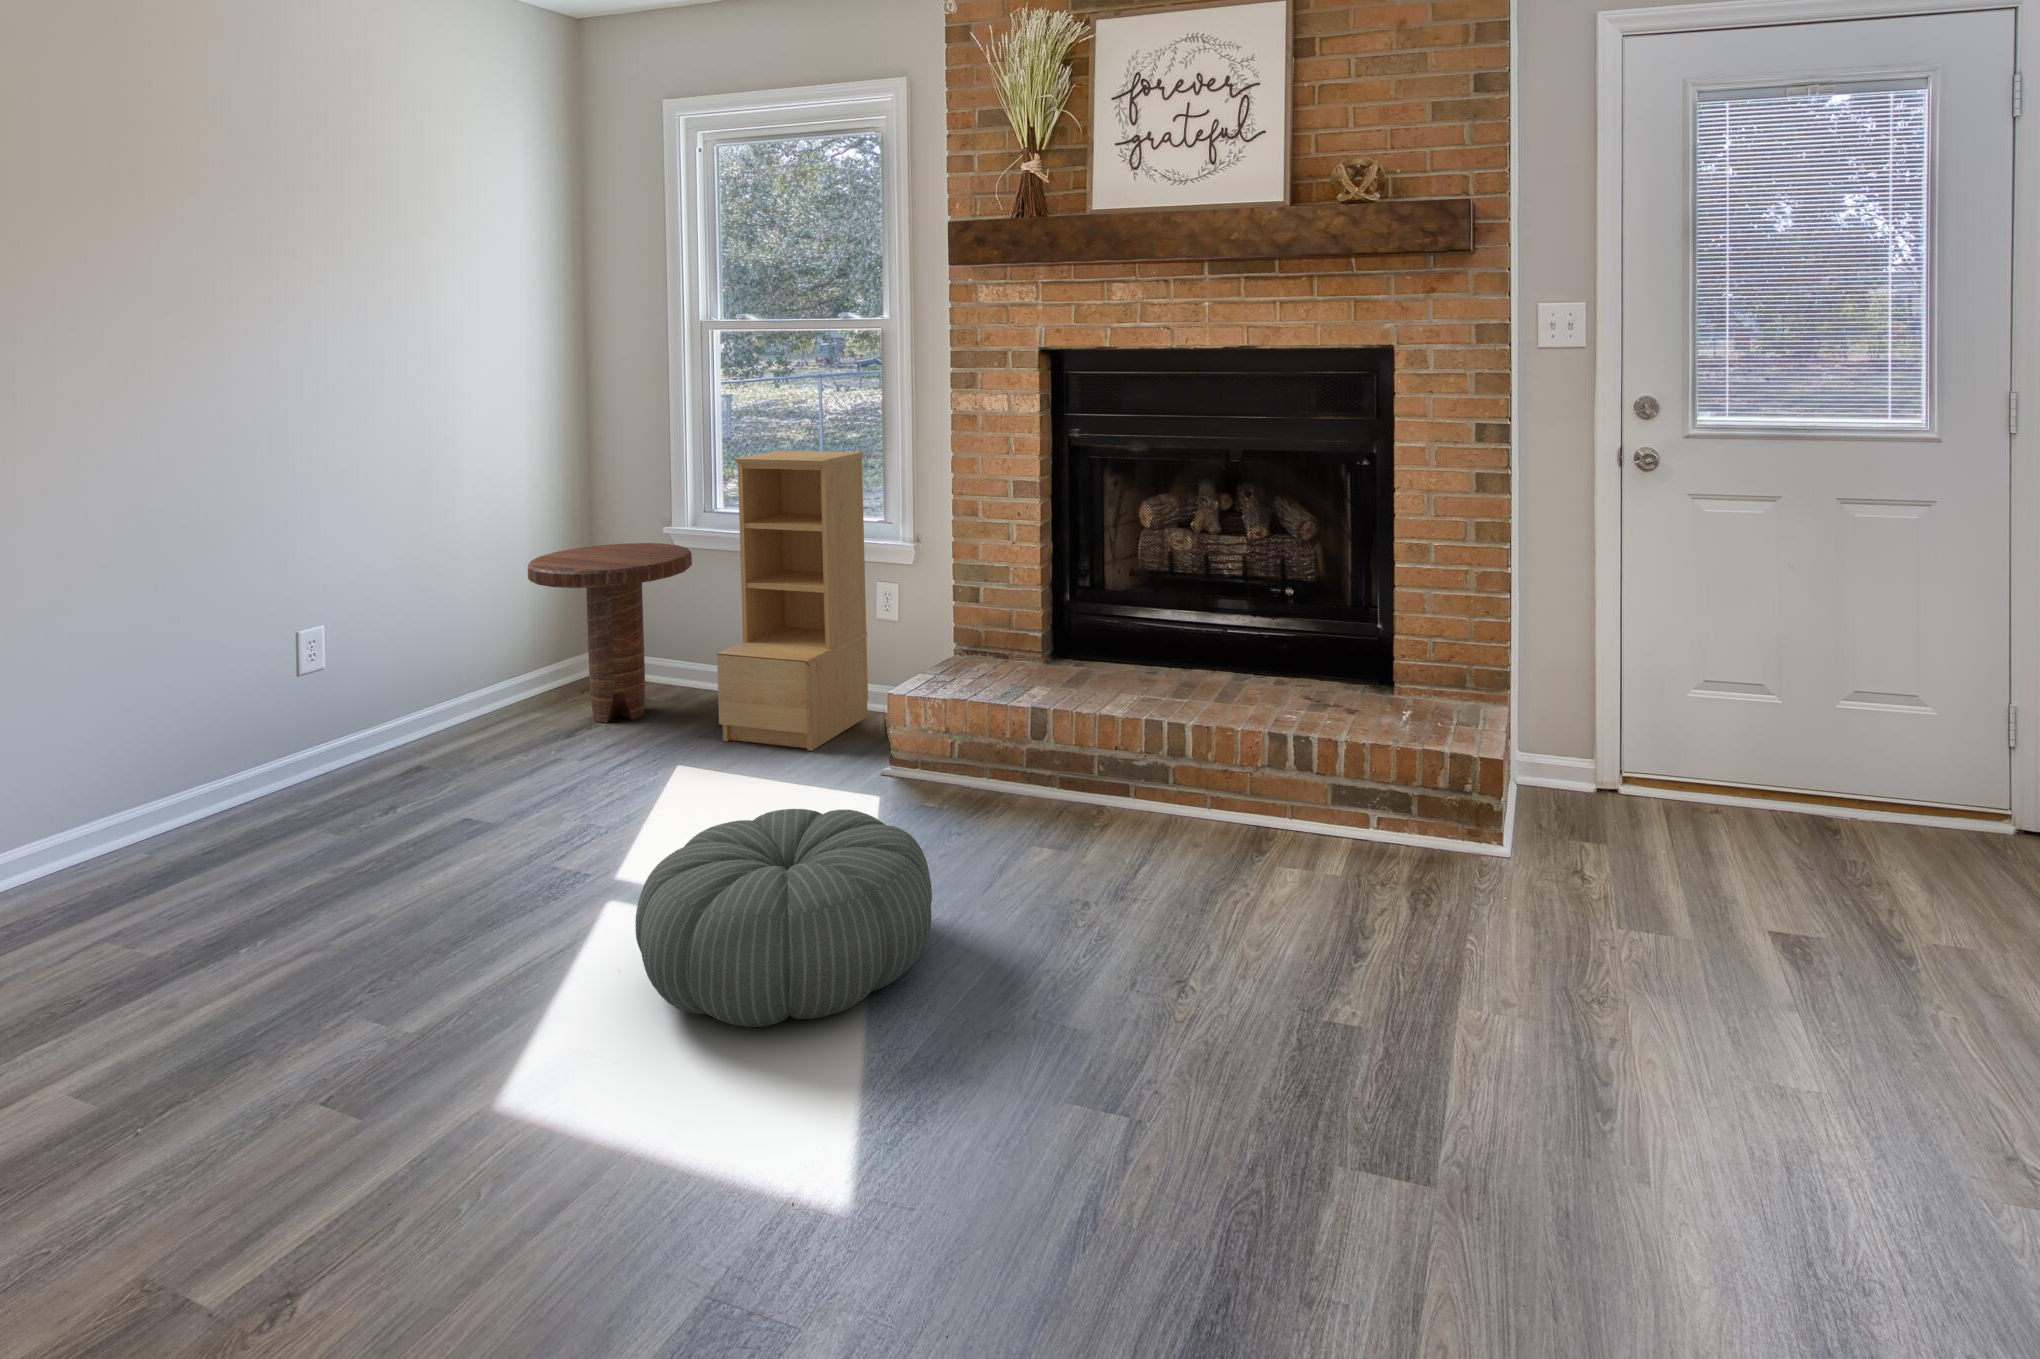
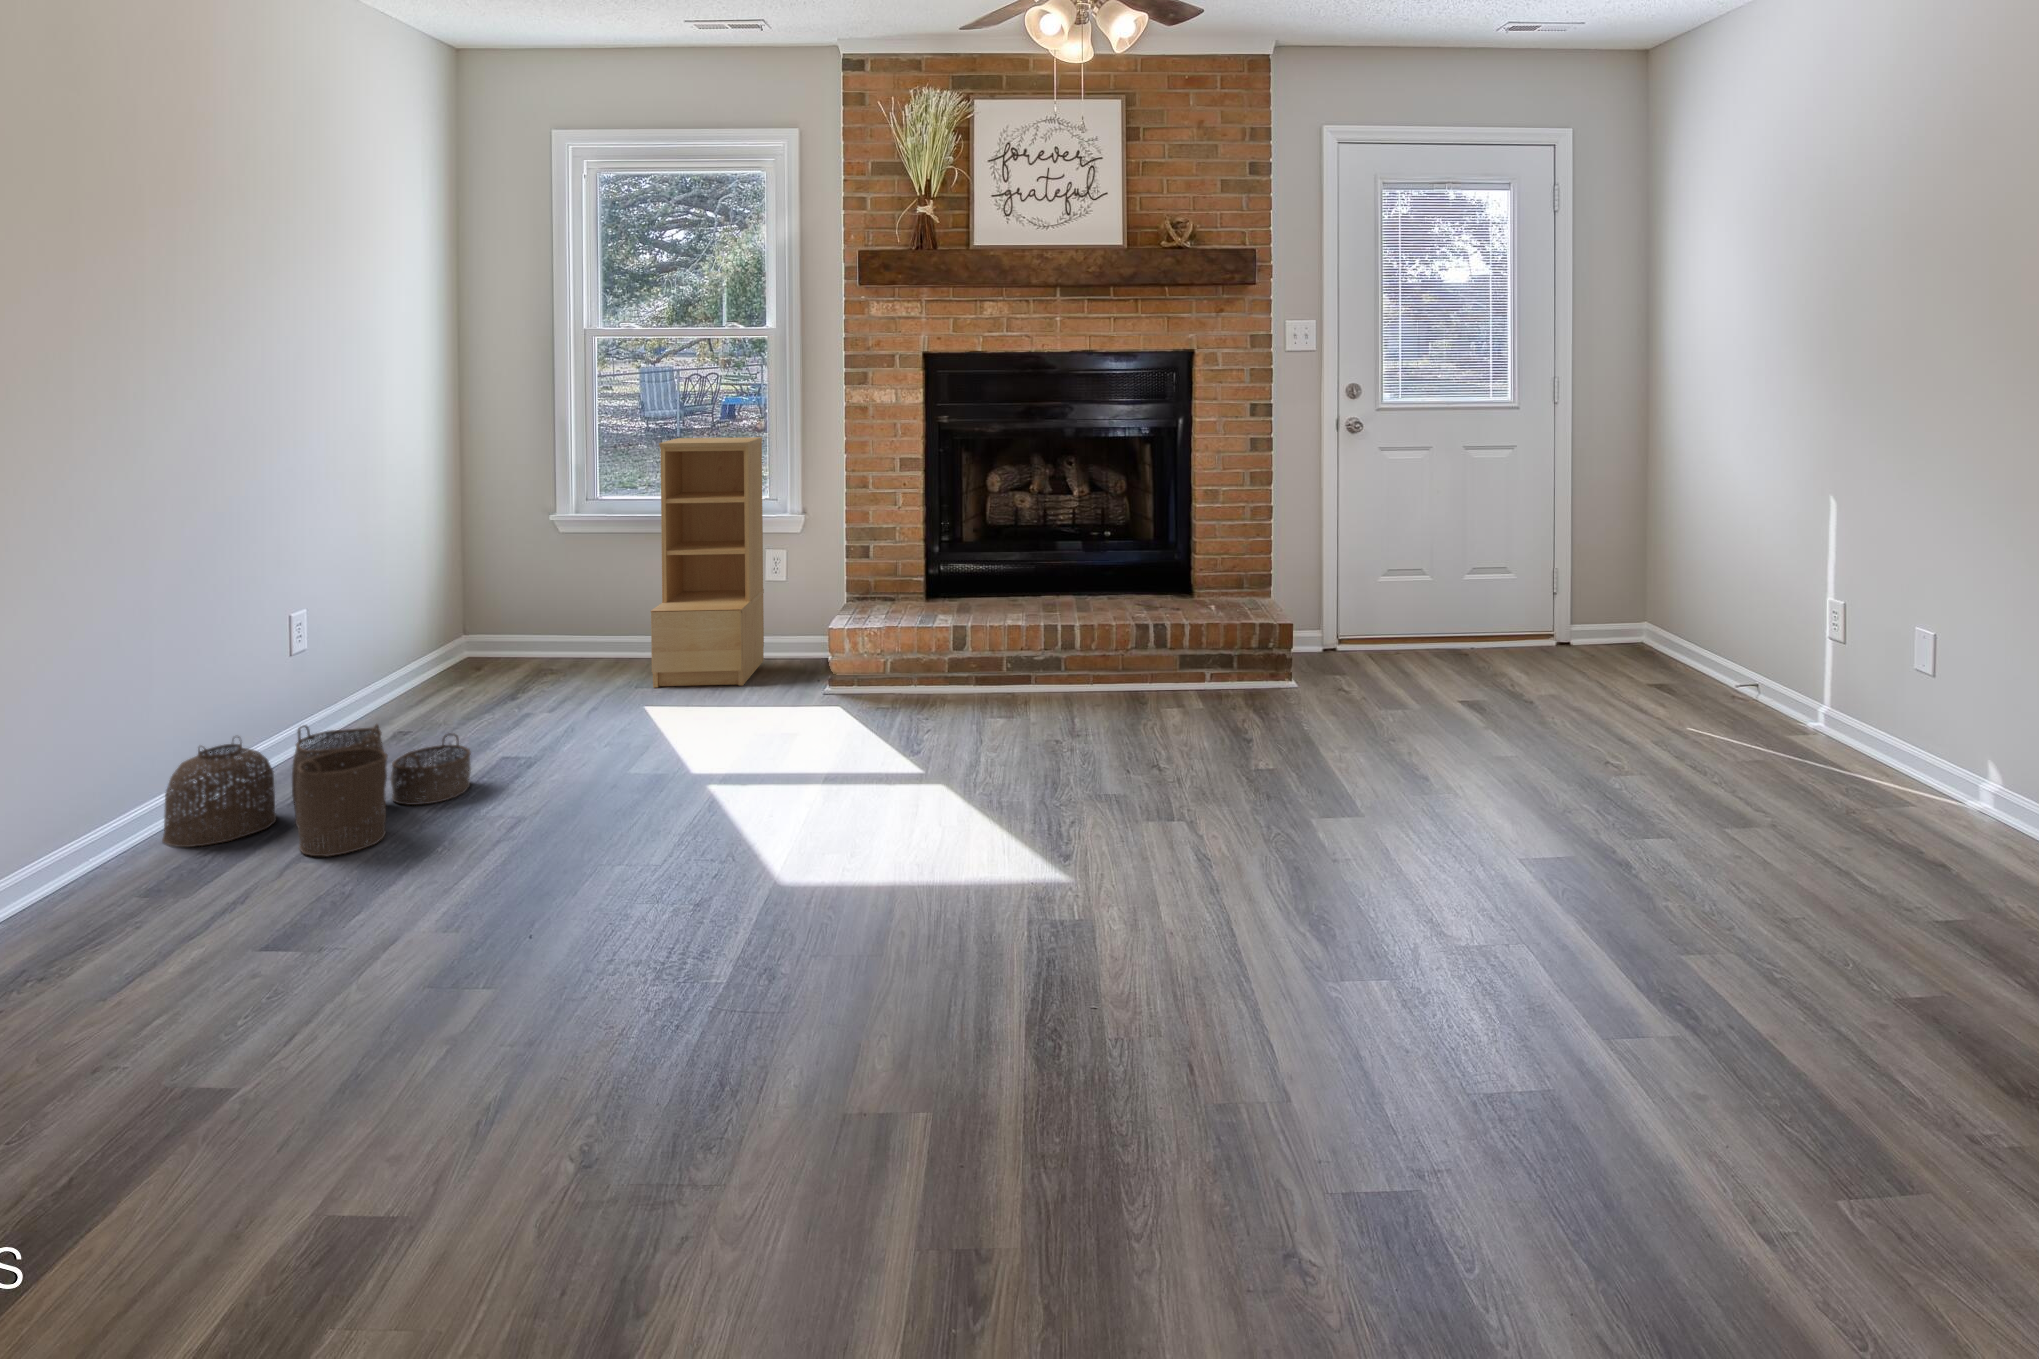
side table: present [528,543,692,723] -> none [441,526,596,688]
woven basket: none [100,779,417,940] -> present [162,724,471,857]
pouf: present [635,809,932,1027] -> none [776,686,994,823]

